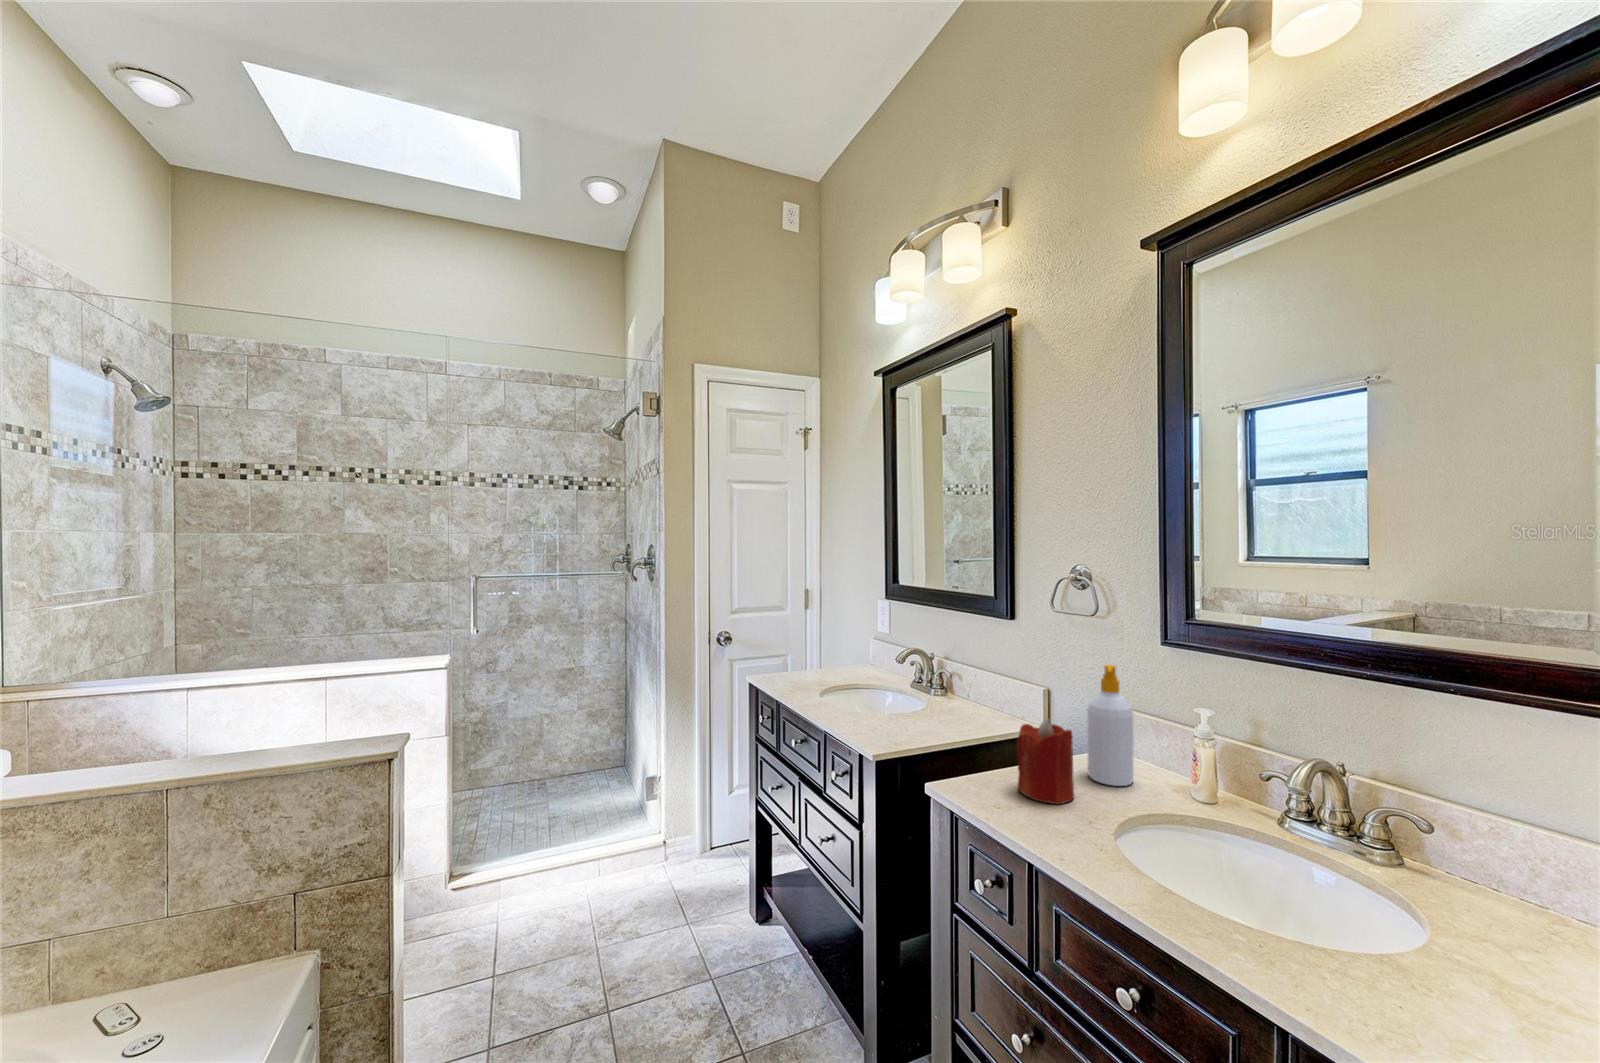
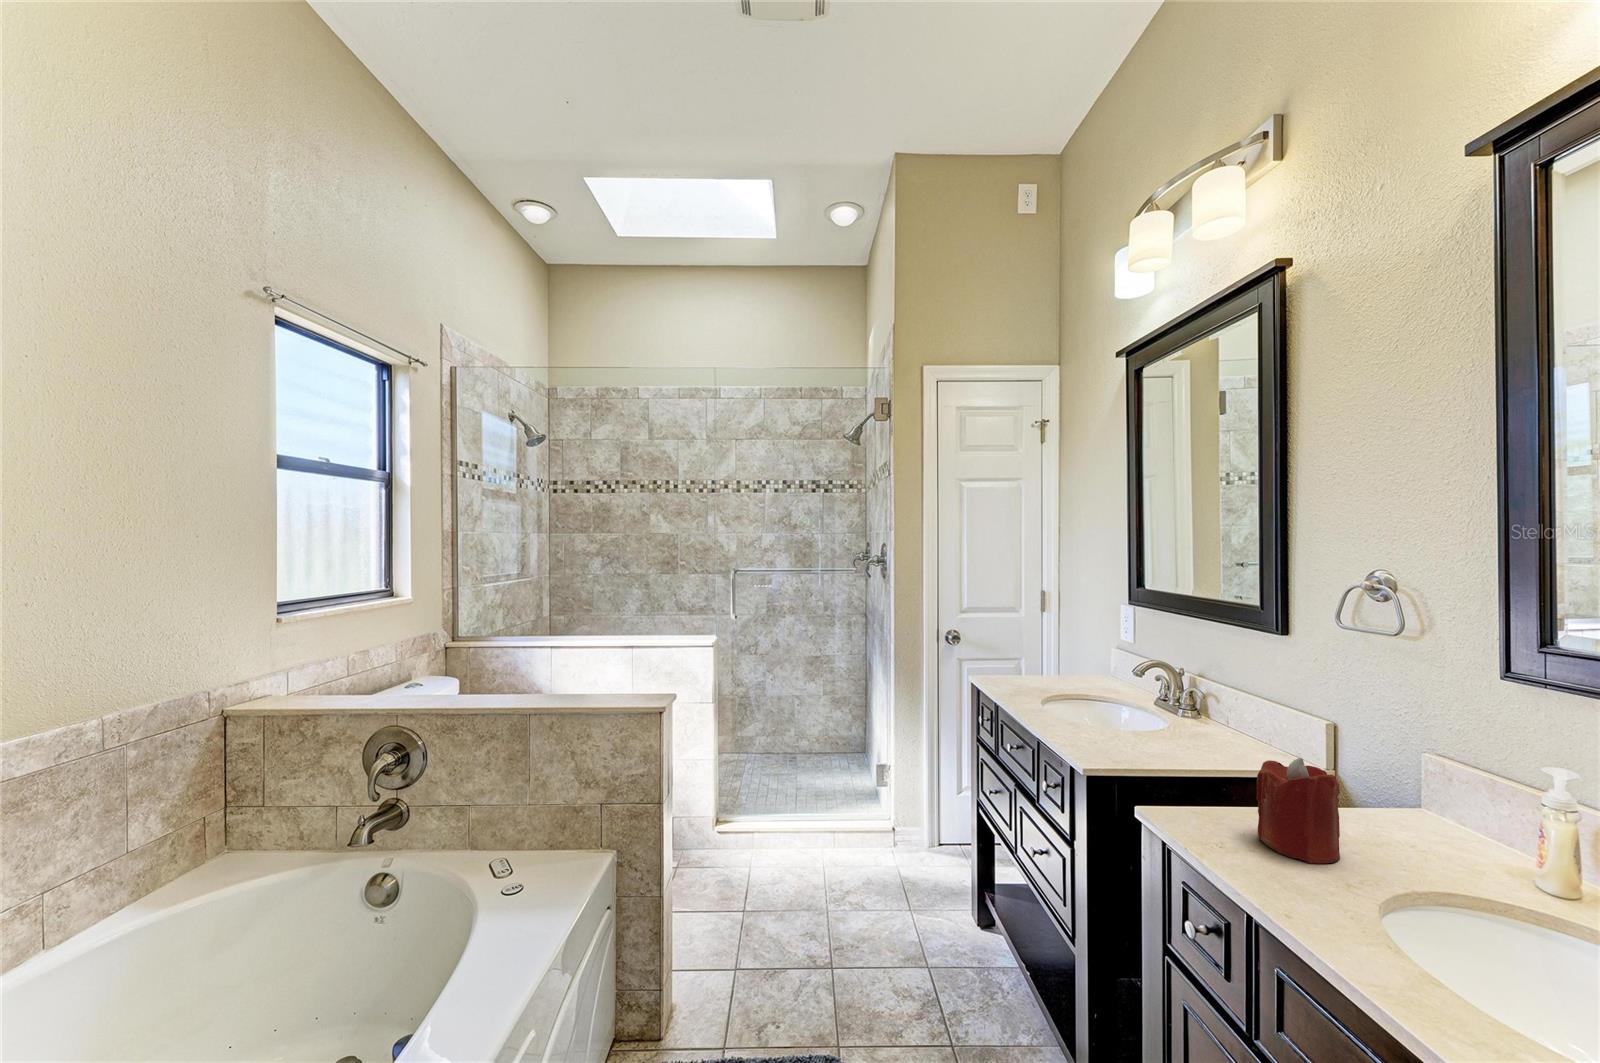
soap bottle: present [1087,665,1134,786] -> none [1372,701,1447,861]

